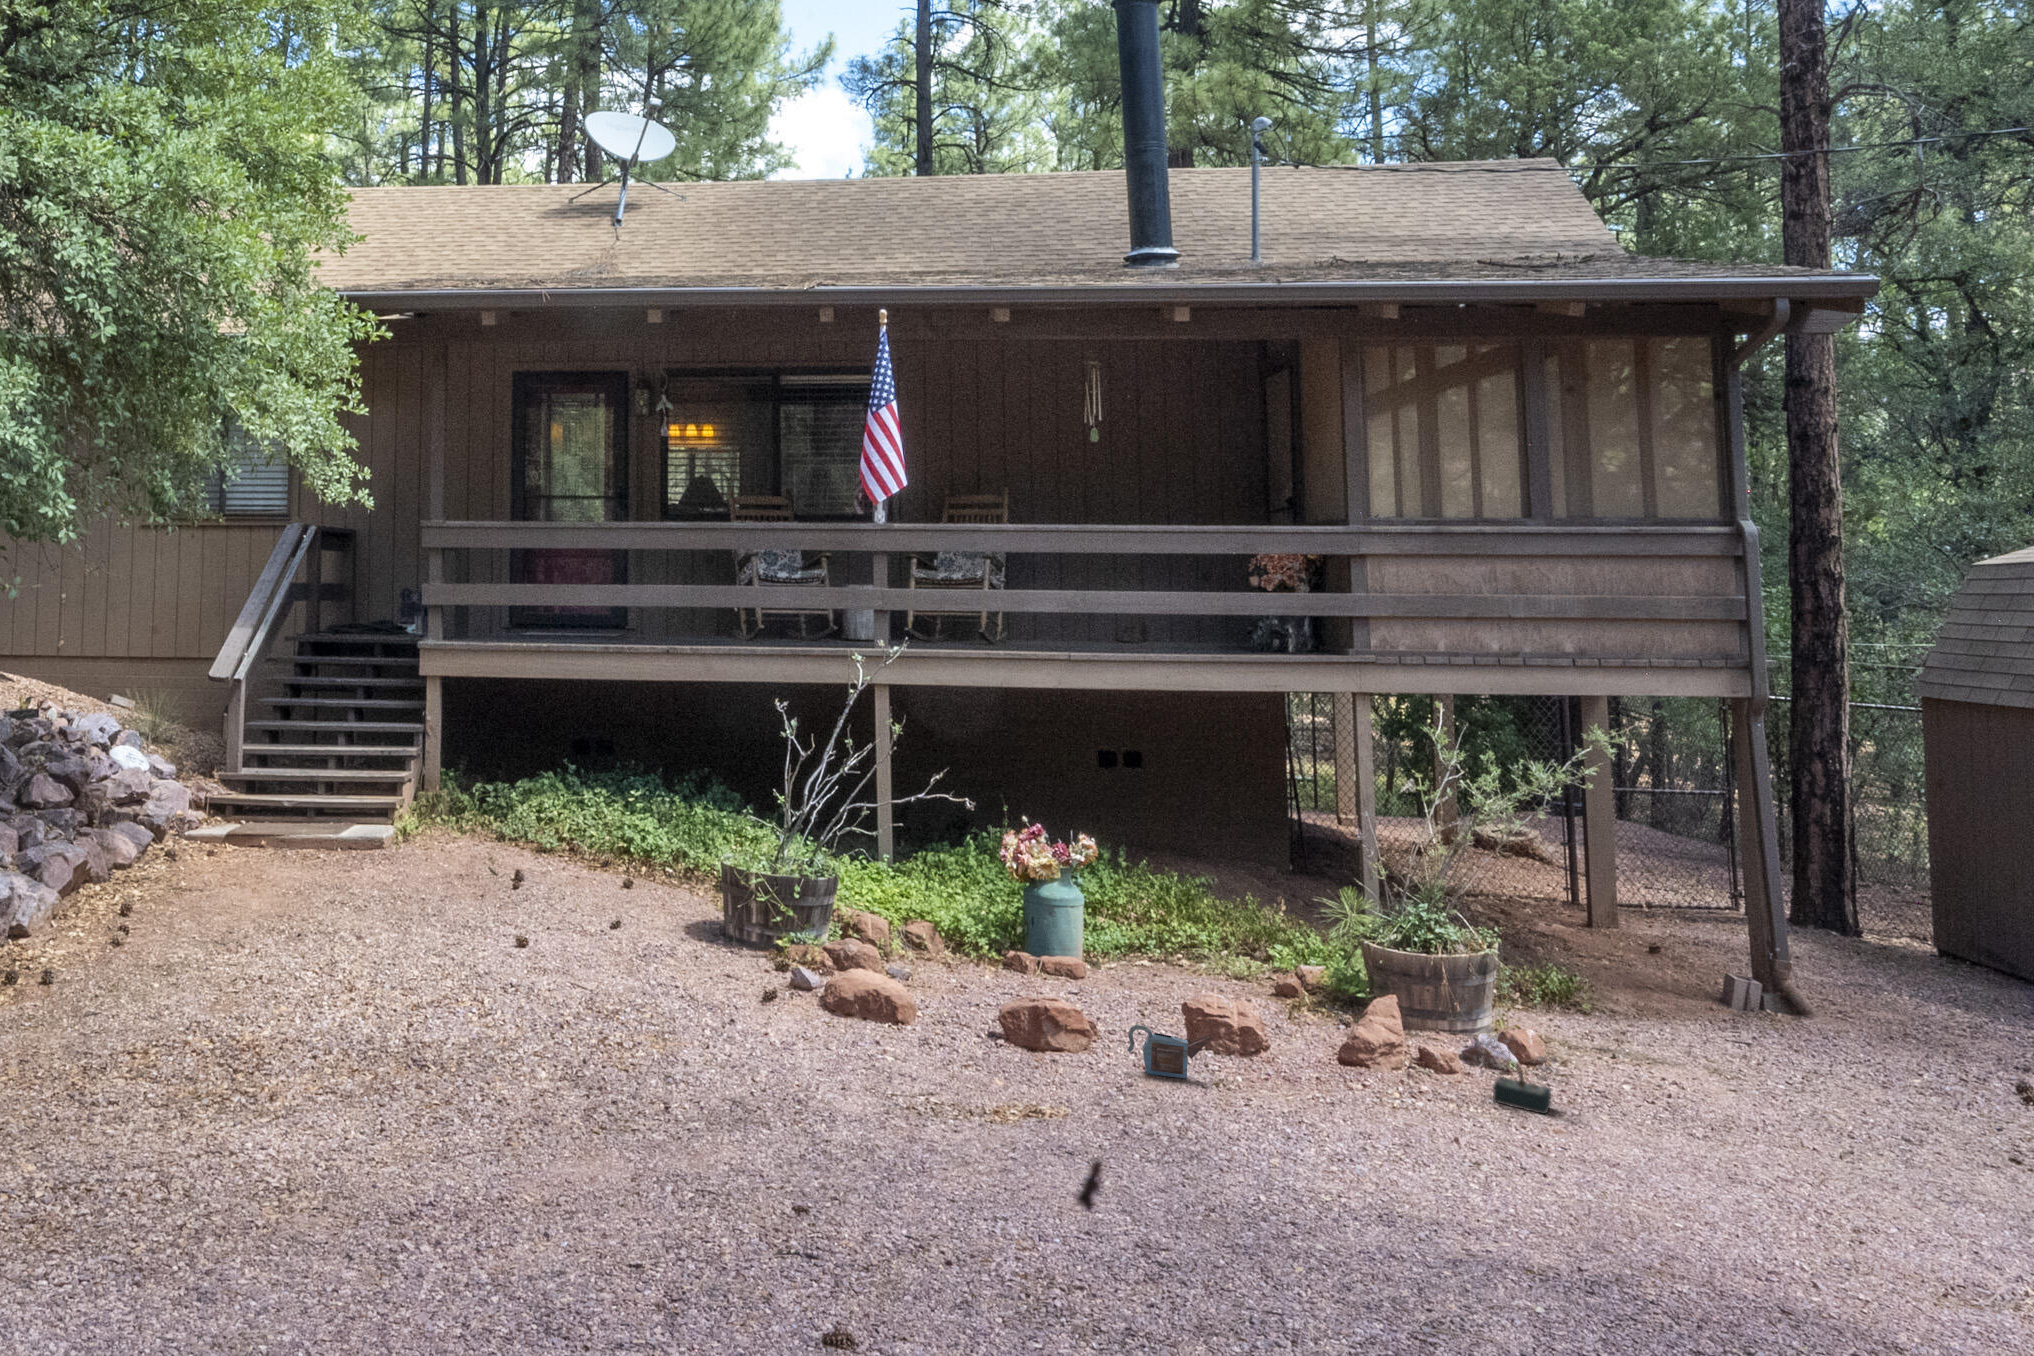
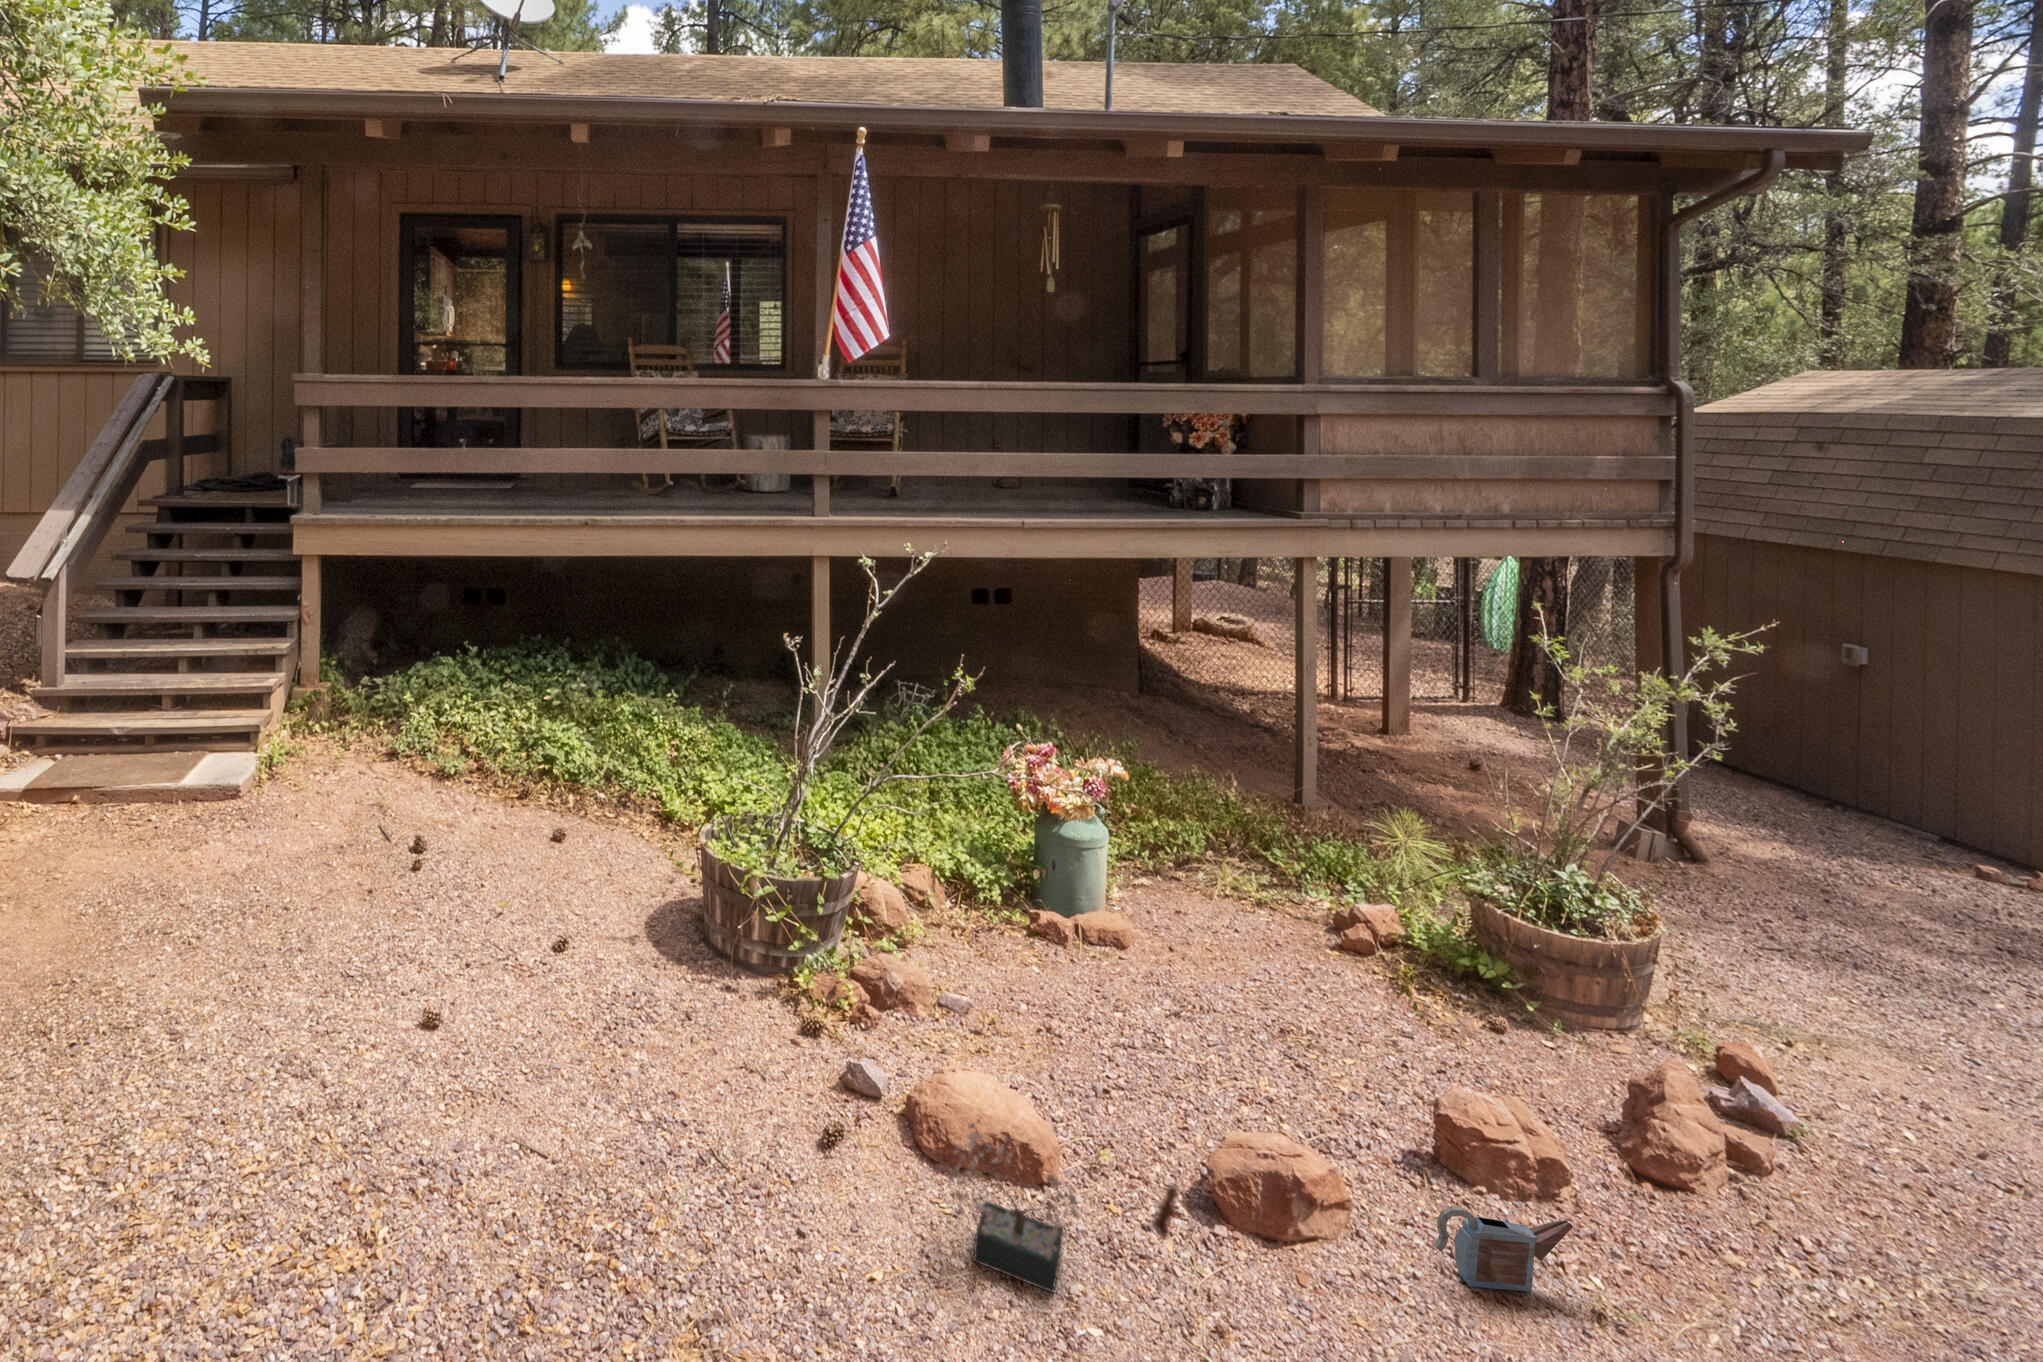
decorative plant: present [1475,1027,1564,1114] -> present [949,1120,1086,1294]

